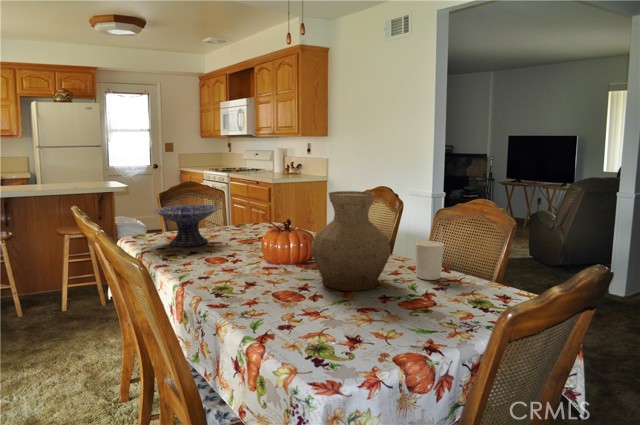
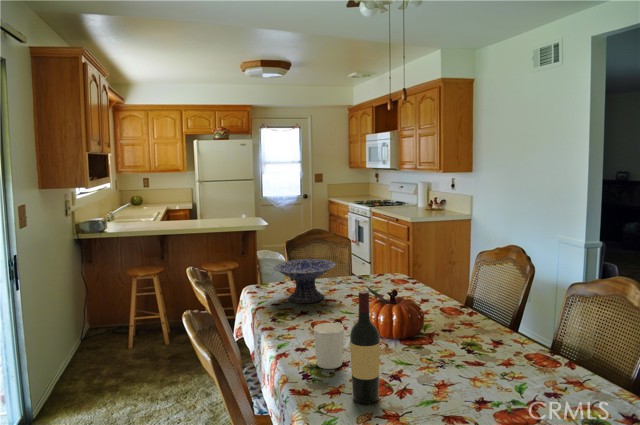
vase: present [311,191,391,291] -> none [405,272,495,388]
wine bottle: none [270,200,298,308] -> present [350,291,380,404]
candle holder: present [415,241,444,280] -> present [314,323,344,369]

